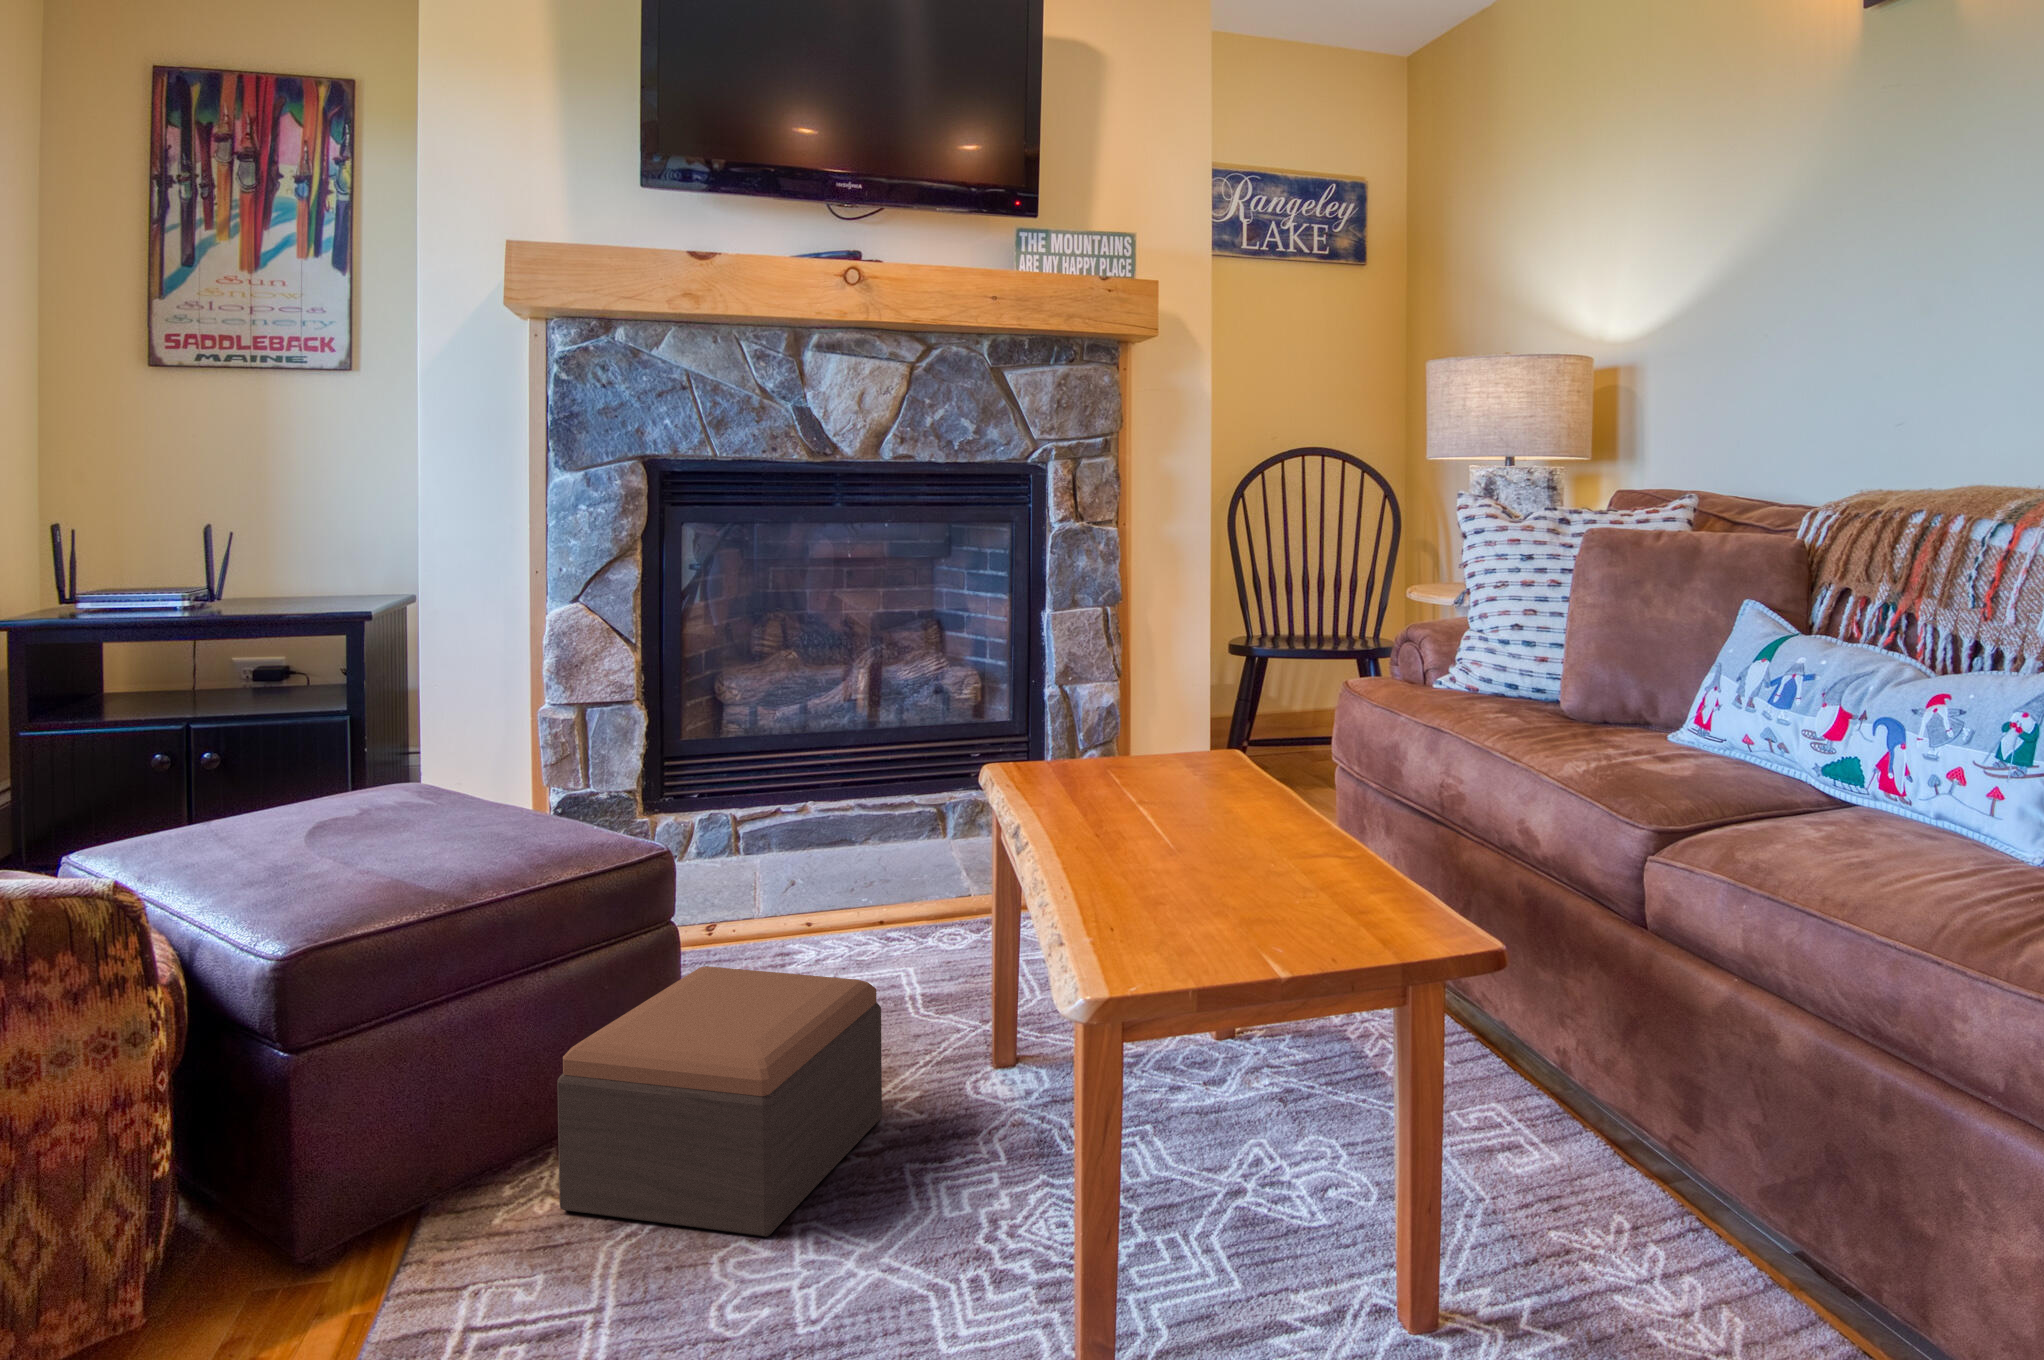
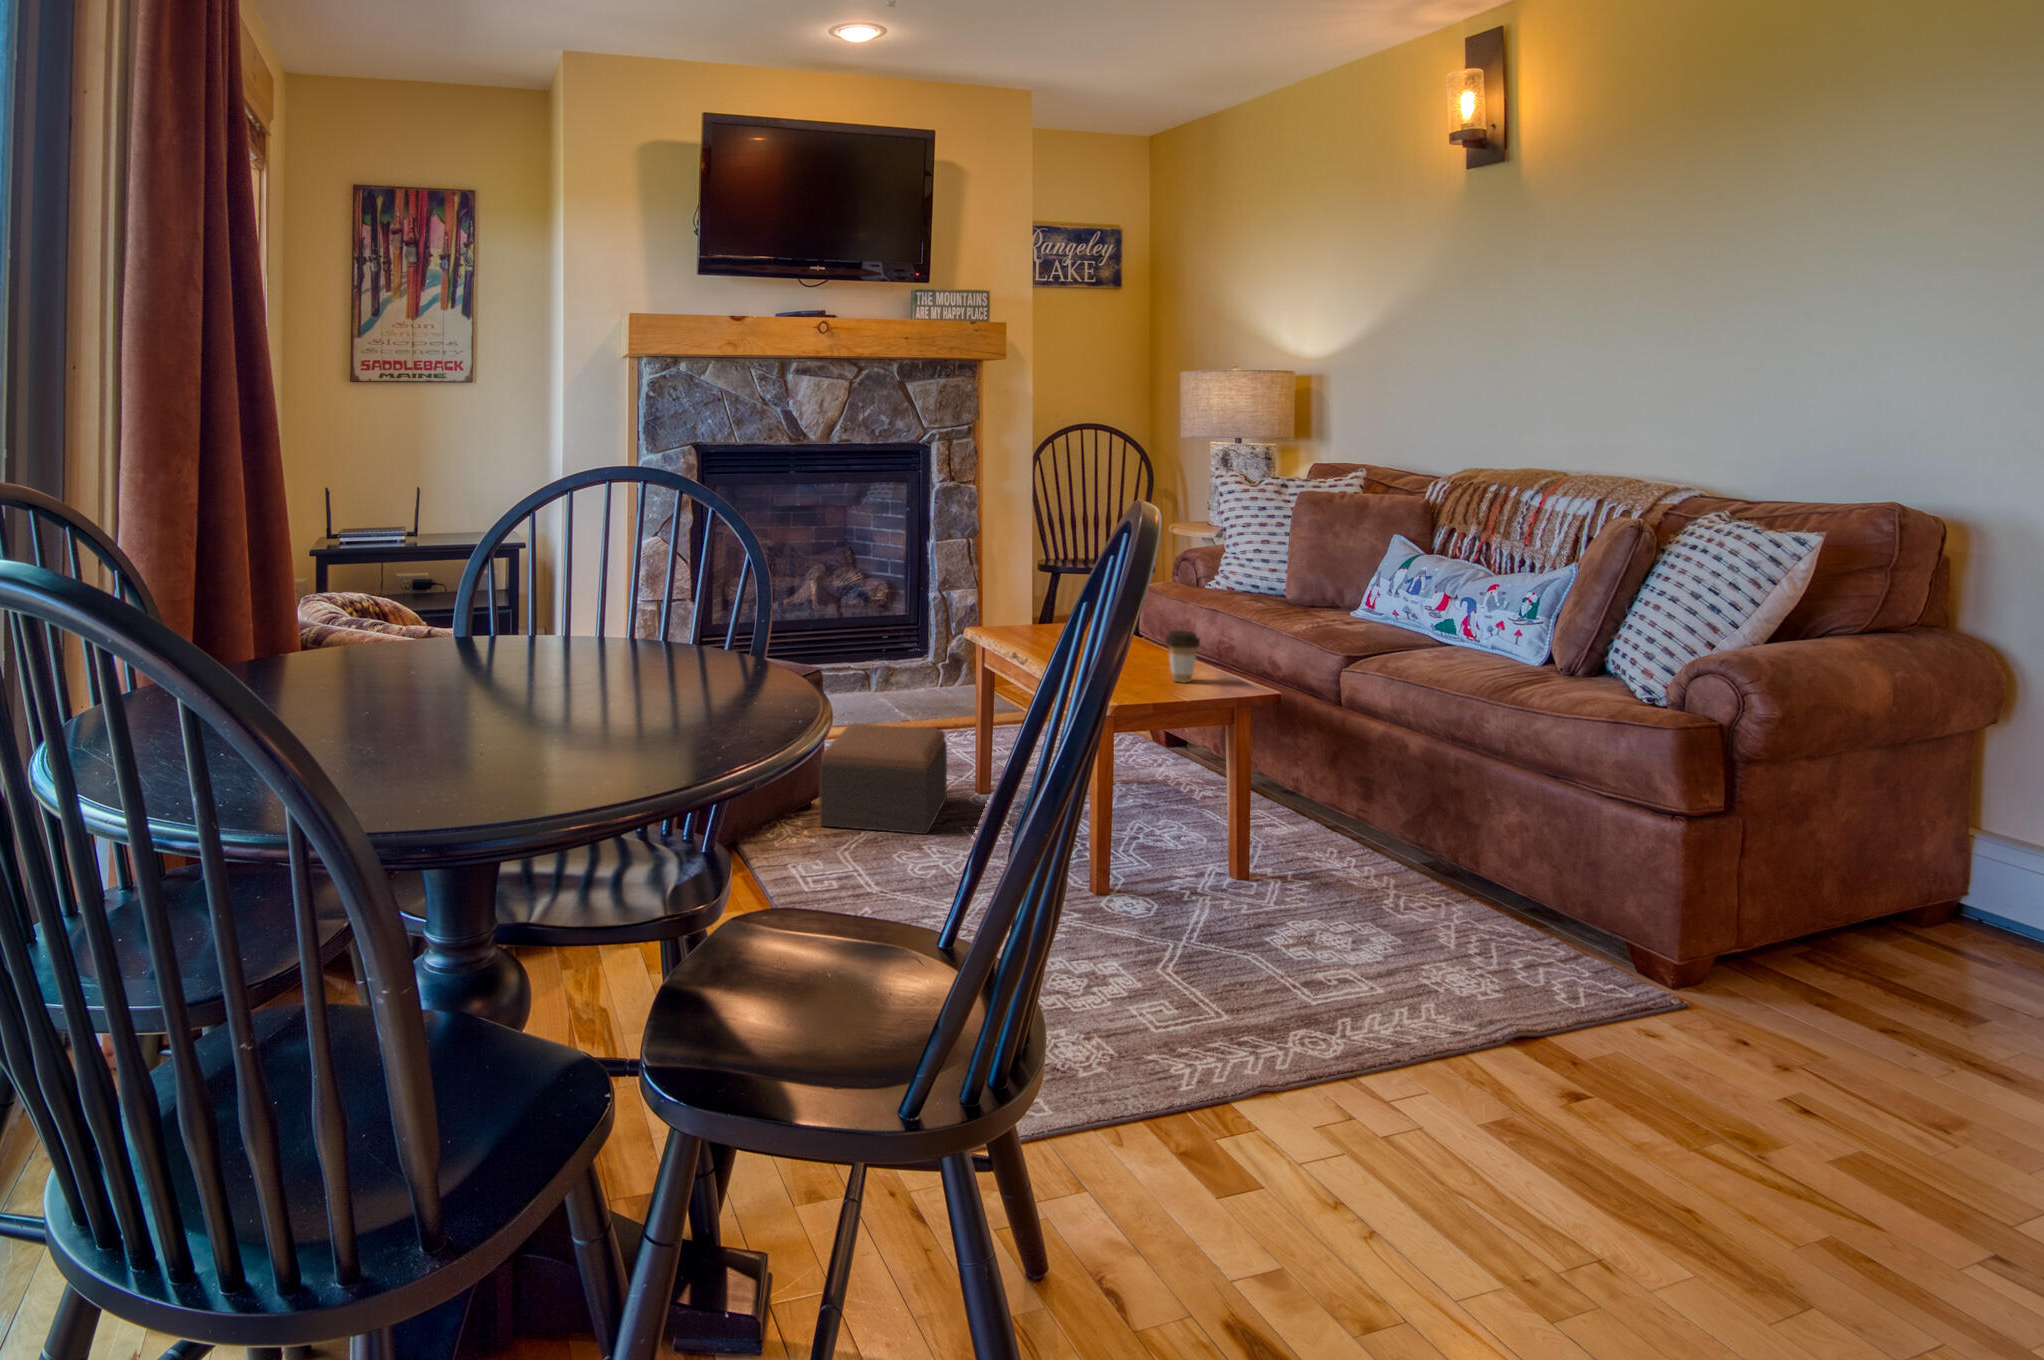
coffee cup: none [1248,805,1324,926] -> present [1166,631,1200,683]

